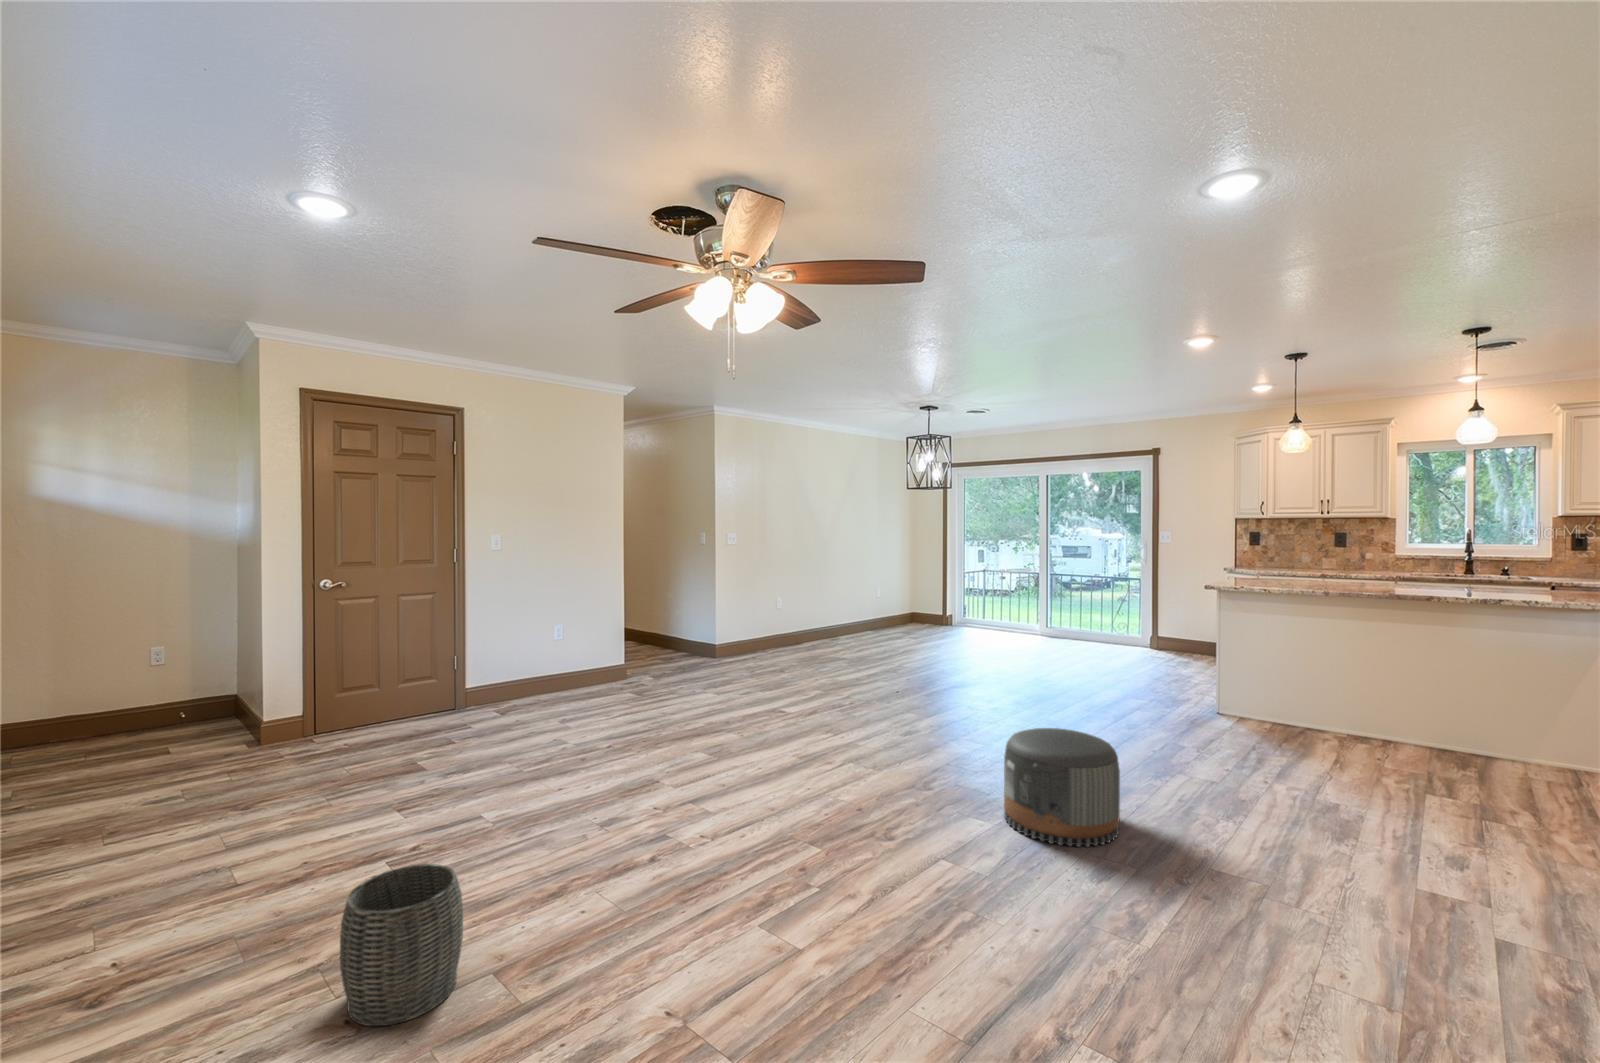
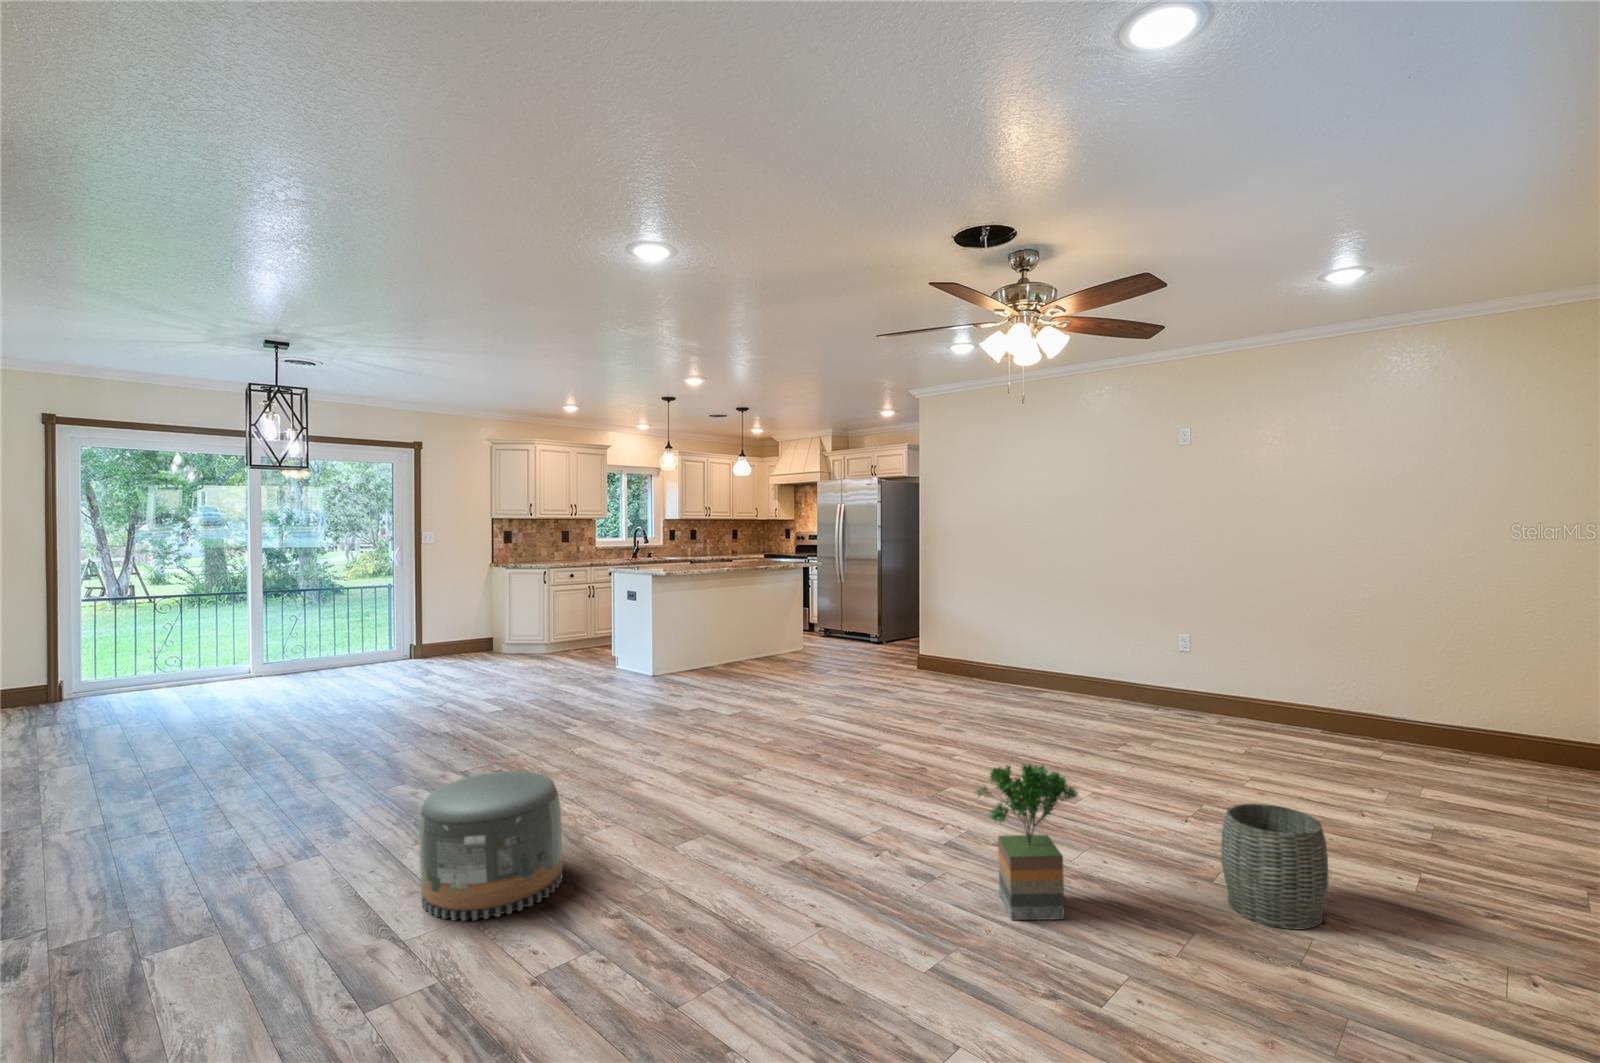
pouf: present [1004,728,1120,847] -> present [419,771,563,921]
potted tree: none [487,736,570,868] -> present [976,764,1078,920]

